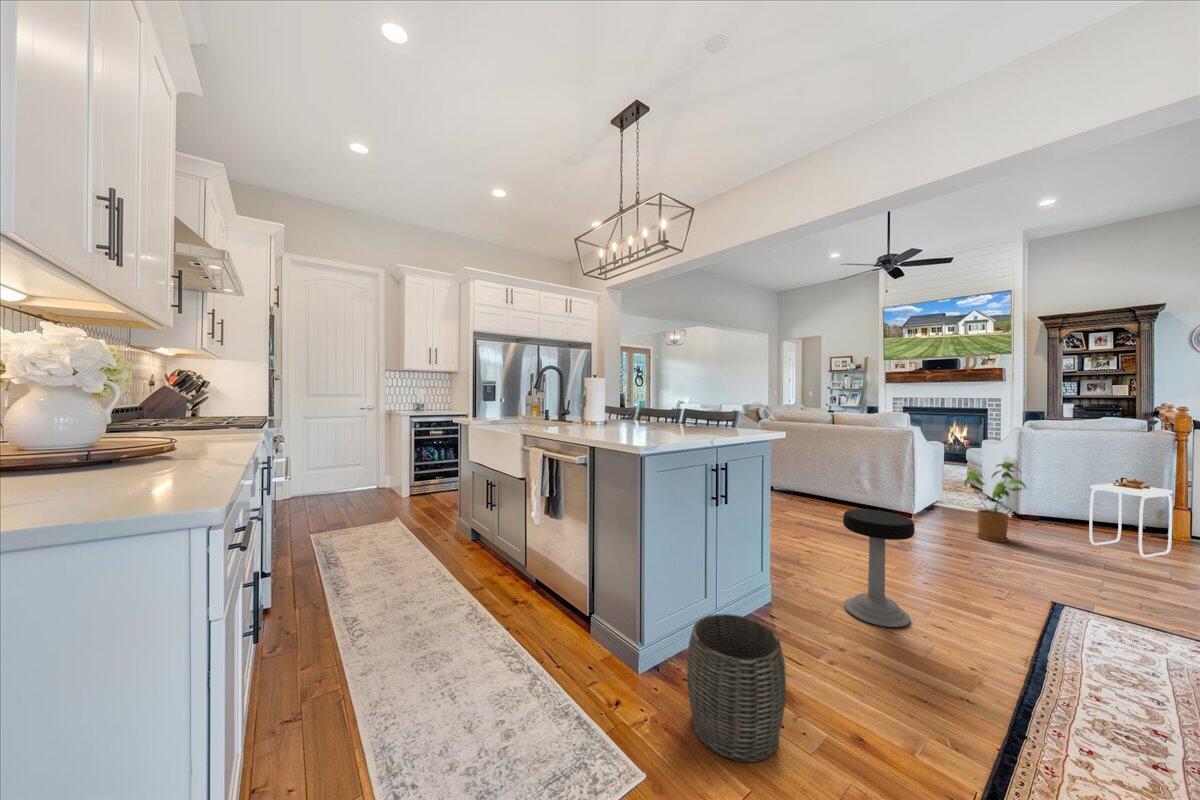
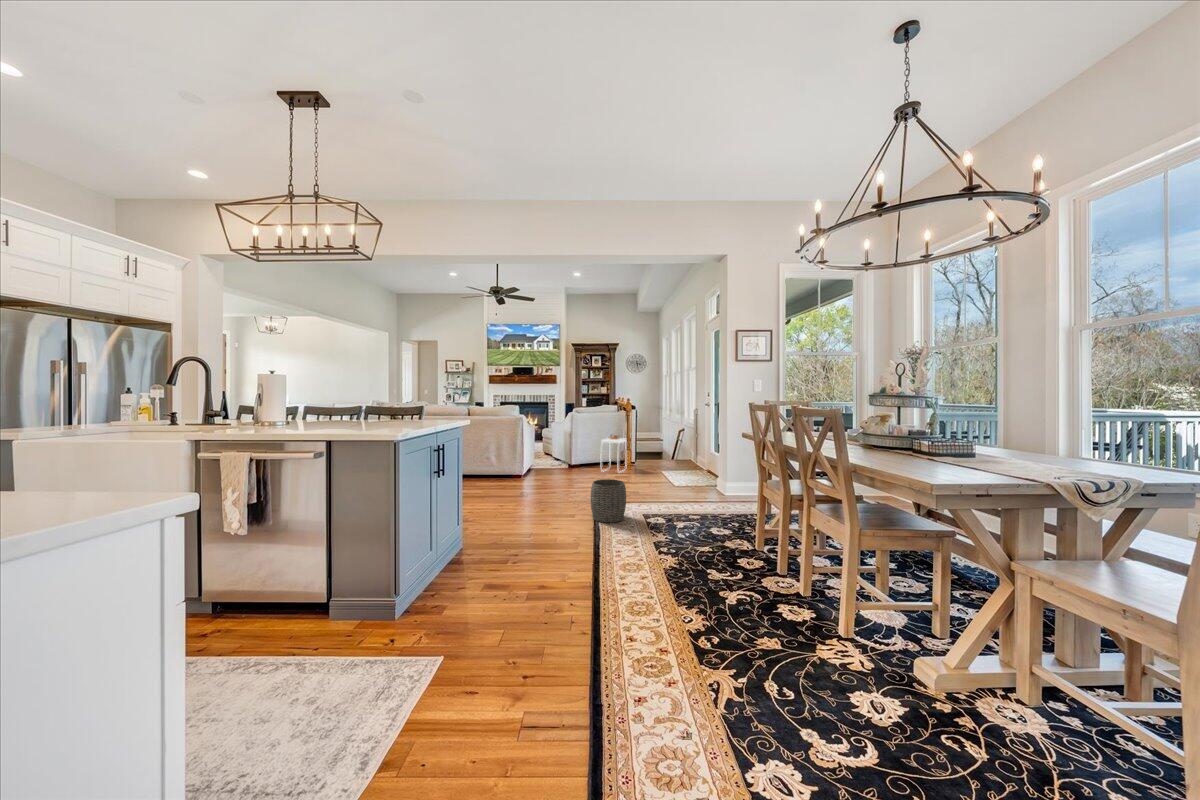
house plant: present [964,462,1026,542] -> none [550,431,579,479]
stool: present [843,509,915,627] -> none [506,466,545,536]
woven basket: present [687,614,786,762] -> present [591,479,626,523]

